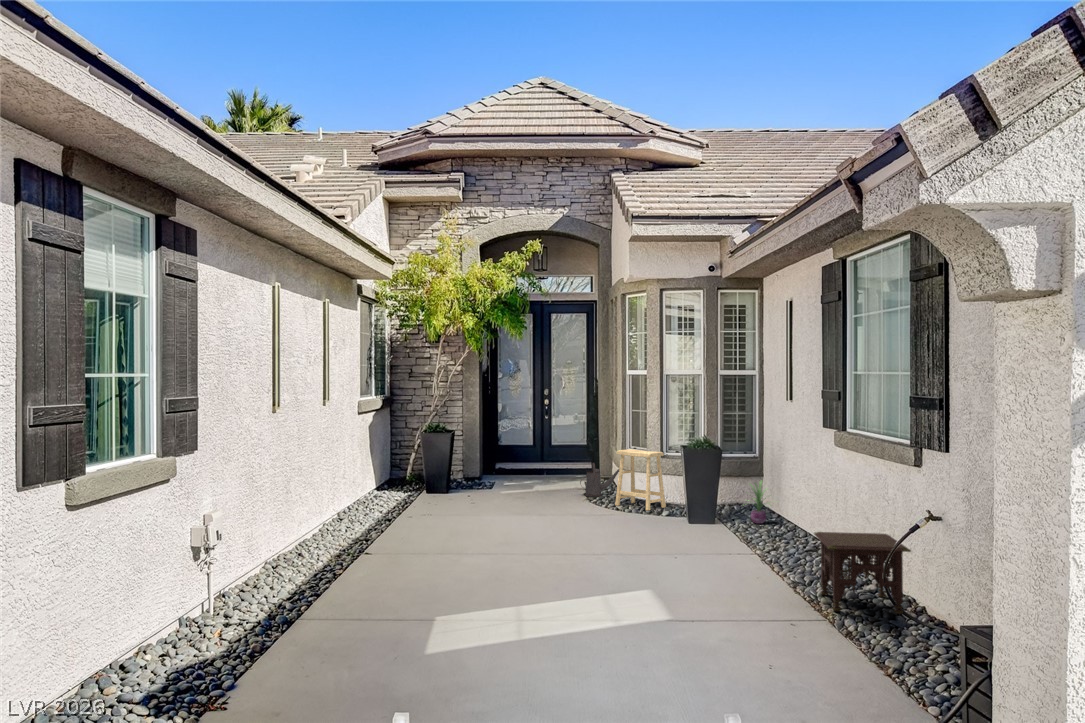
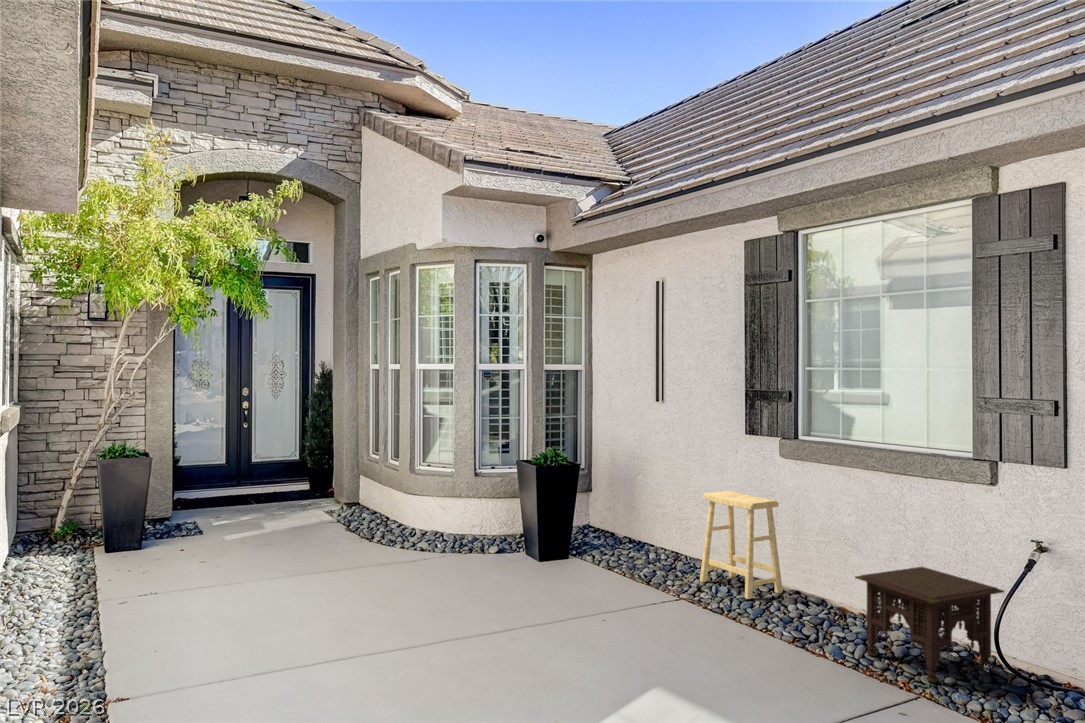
stool: present [615,449,666,511] -> present [700,491,783,599]
watering can: present [580,463,619,497] -> none [348,486,399,532]
decorative plant: present [750,481,768,524] -> none [590,497,644,551]

